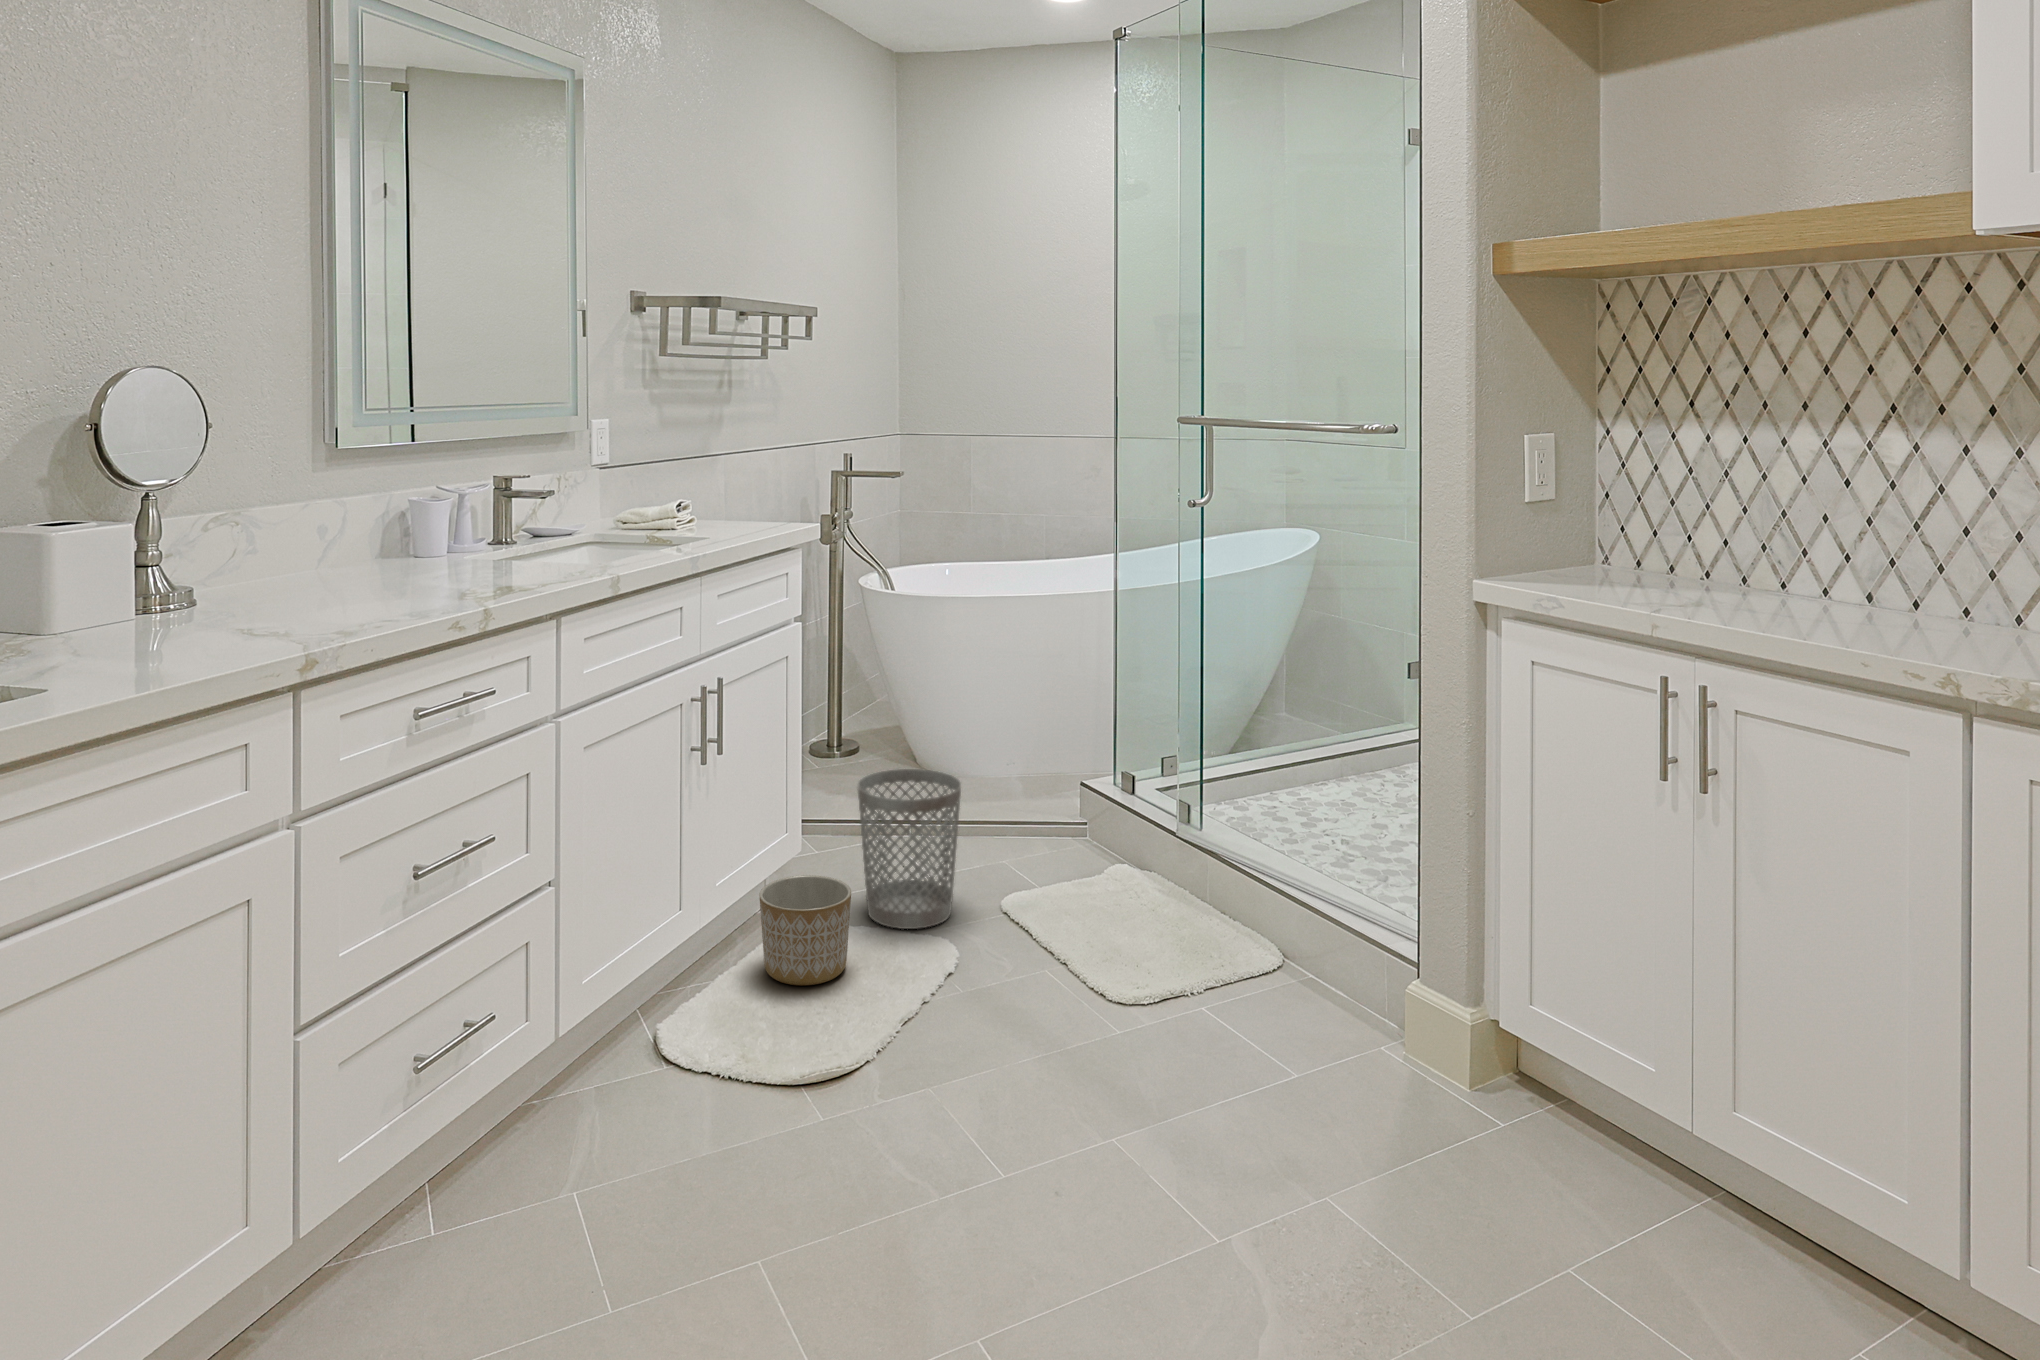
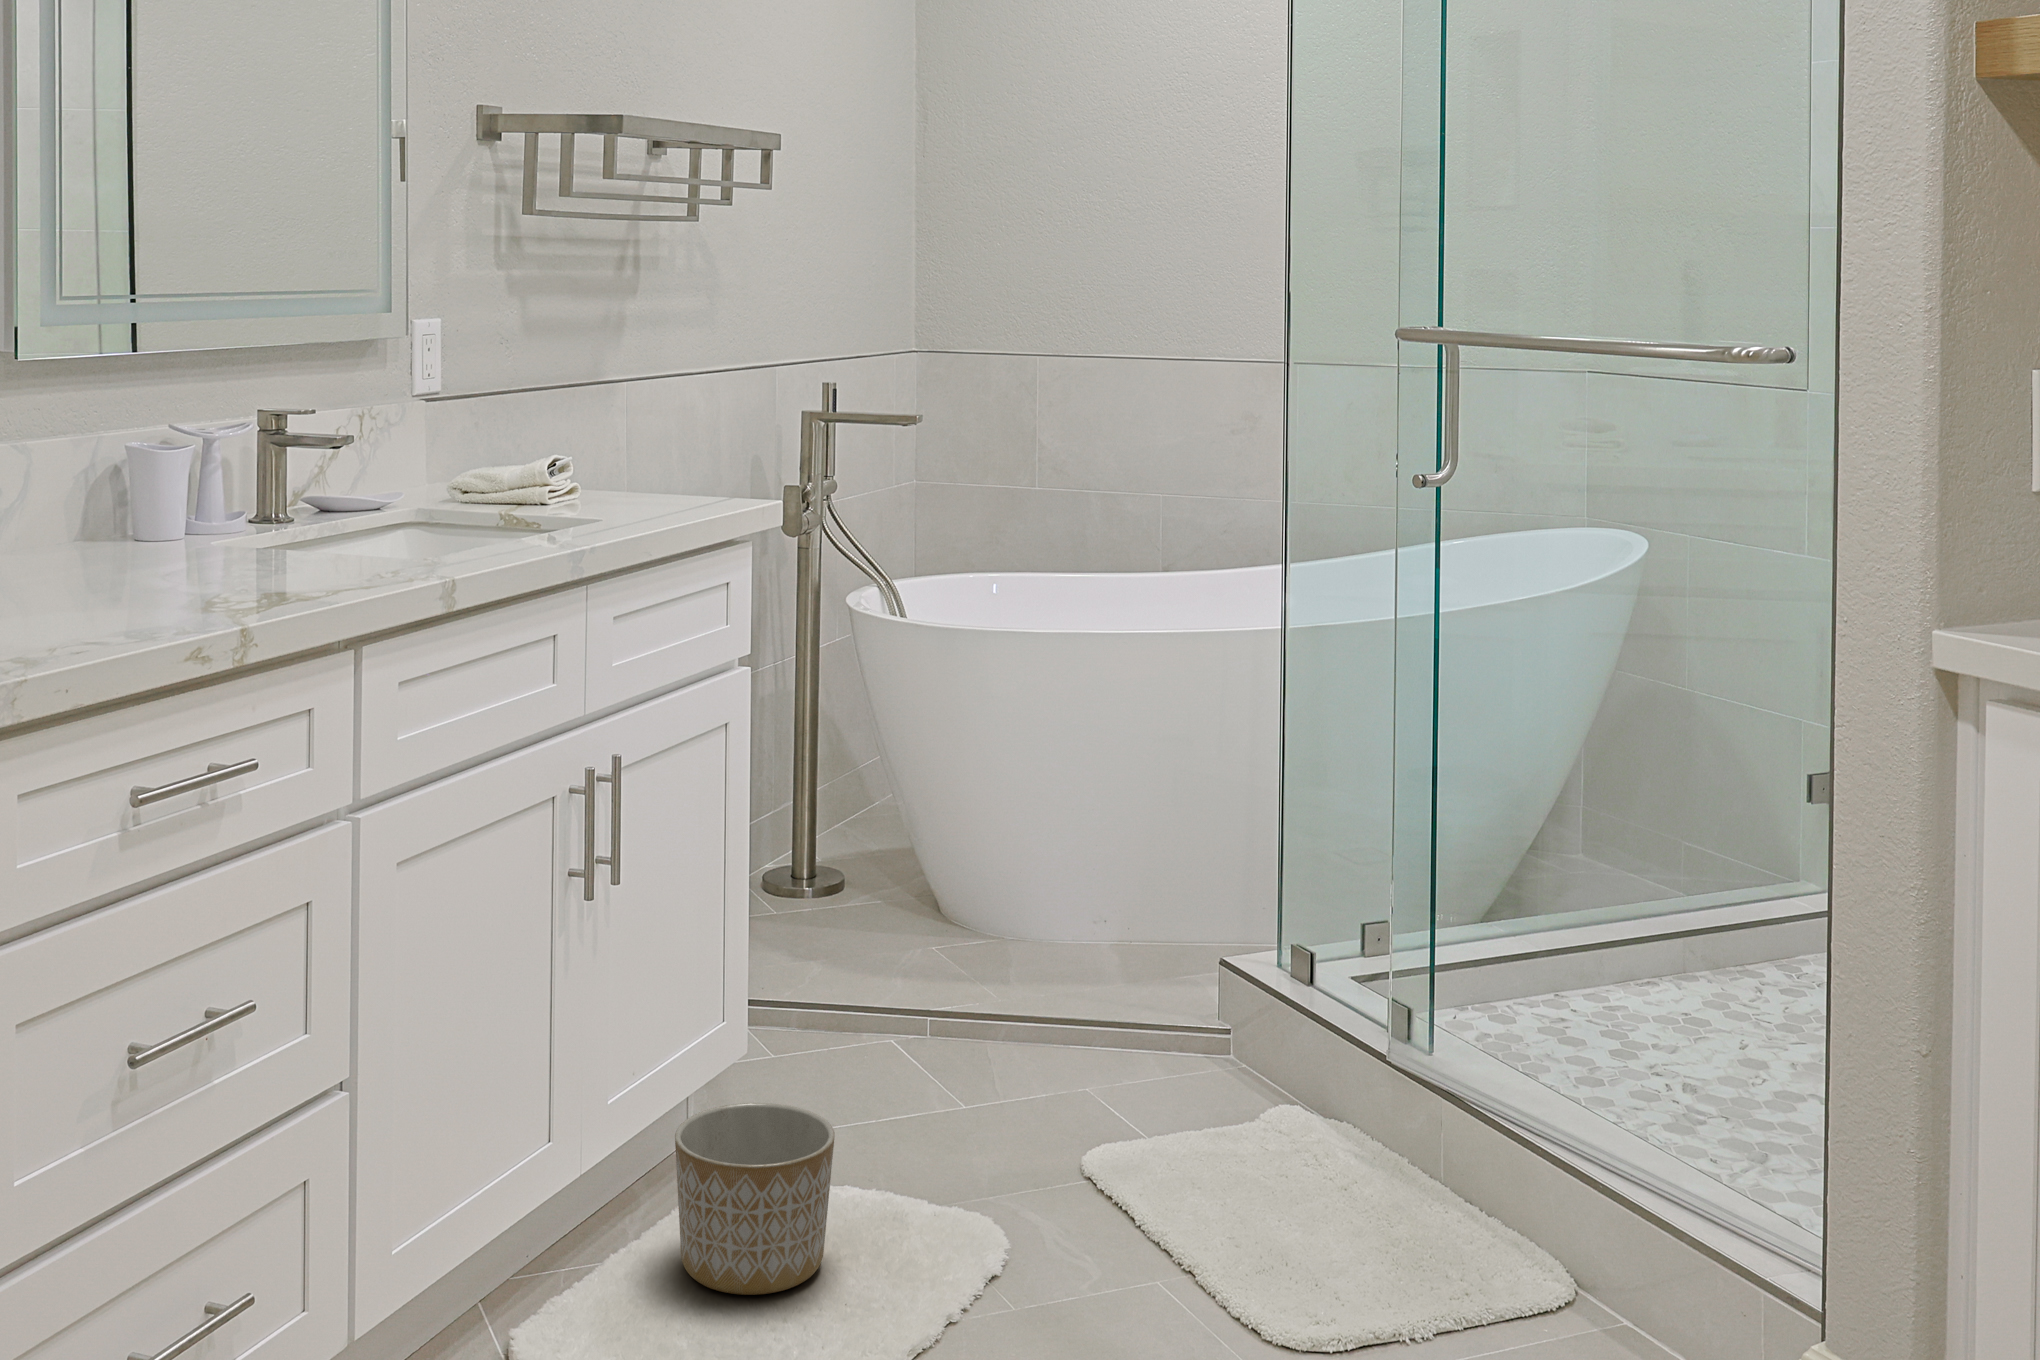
wastebasket: present [857,769,961,929] -> none [846,921,1024,1196]

